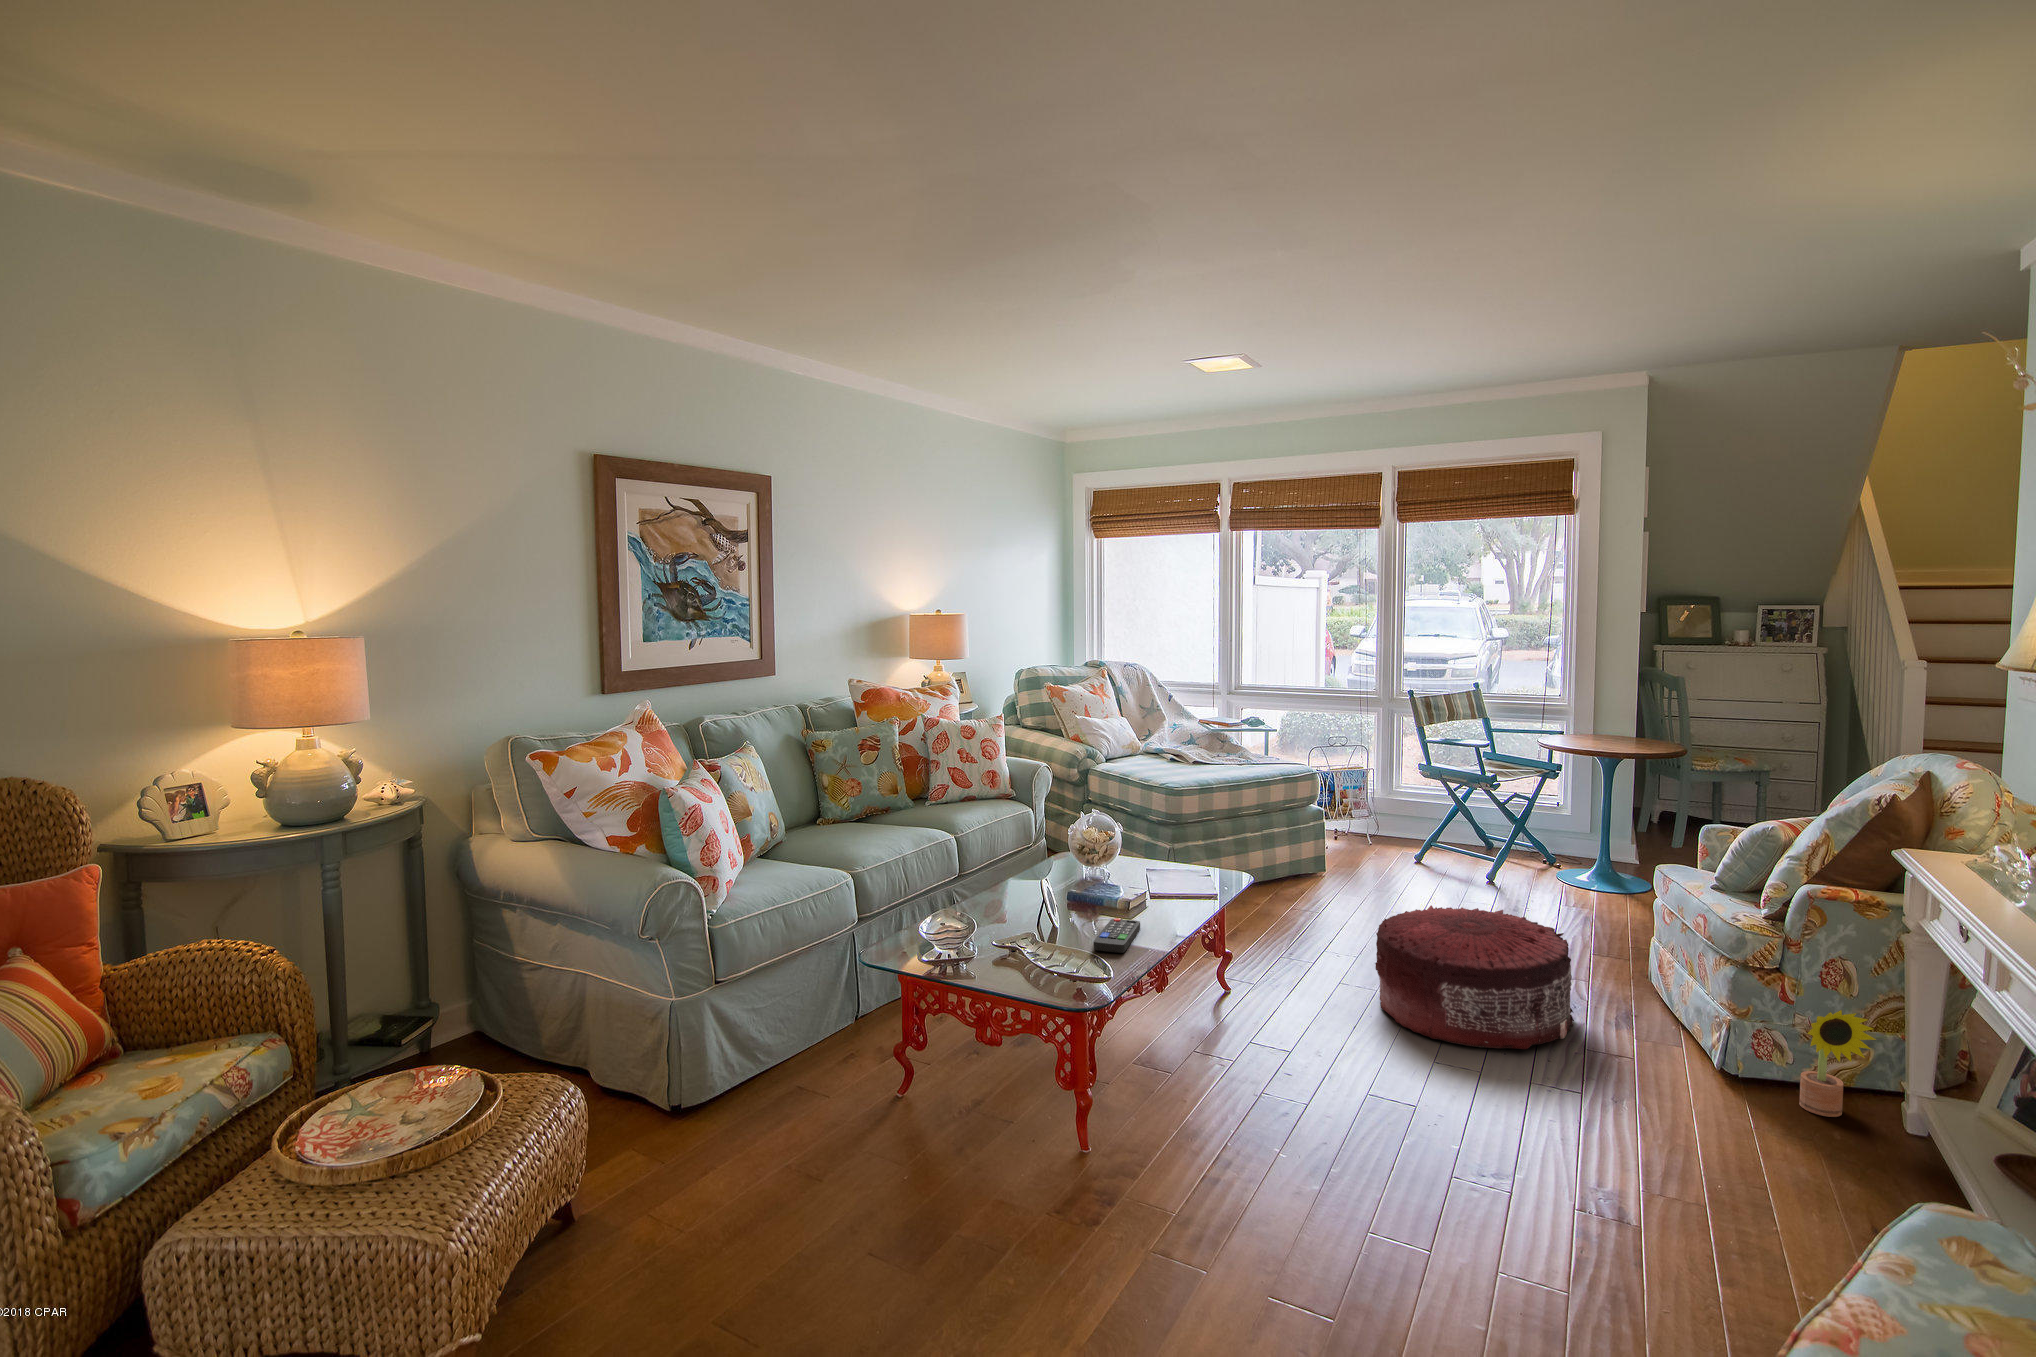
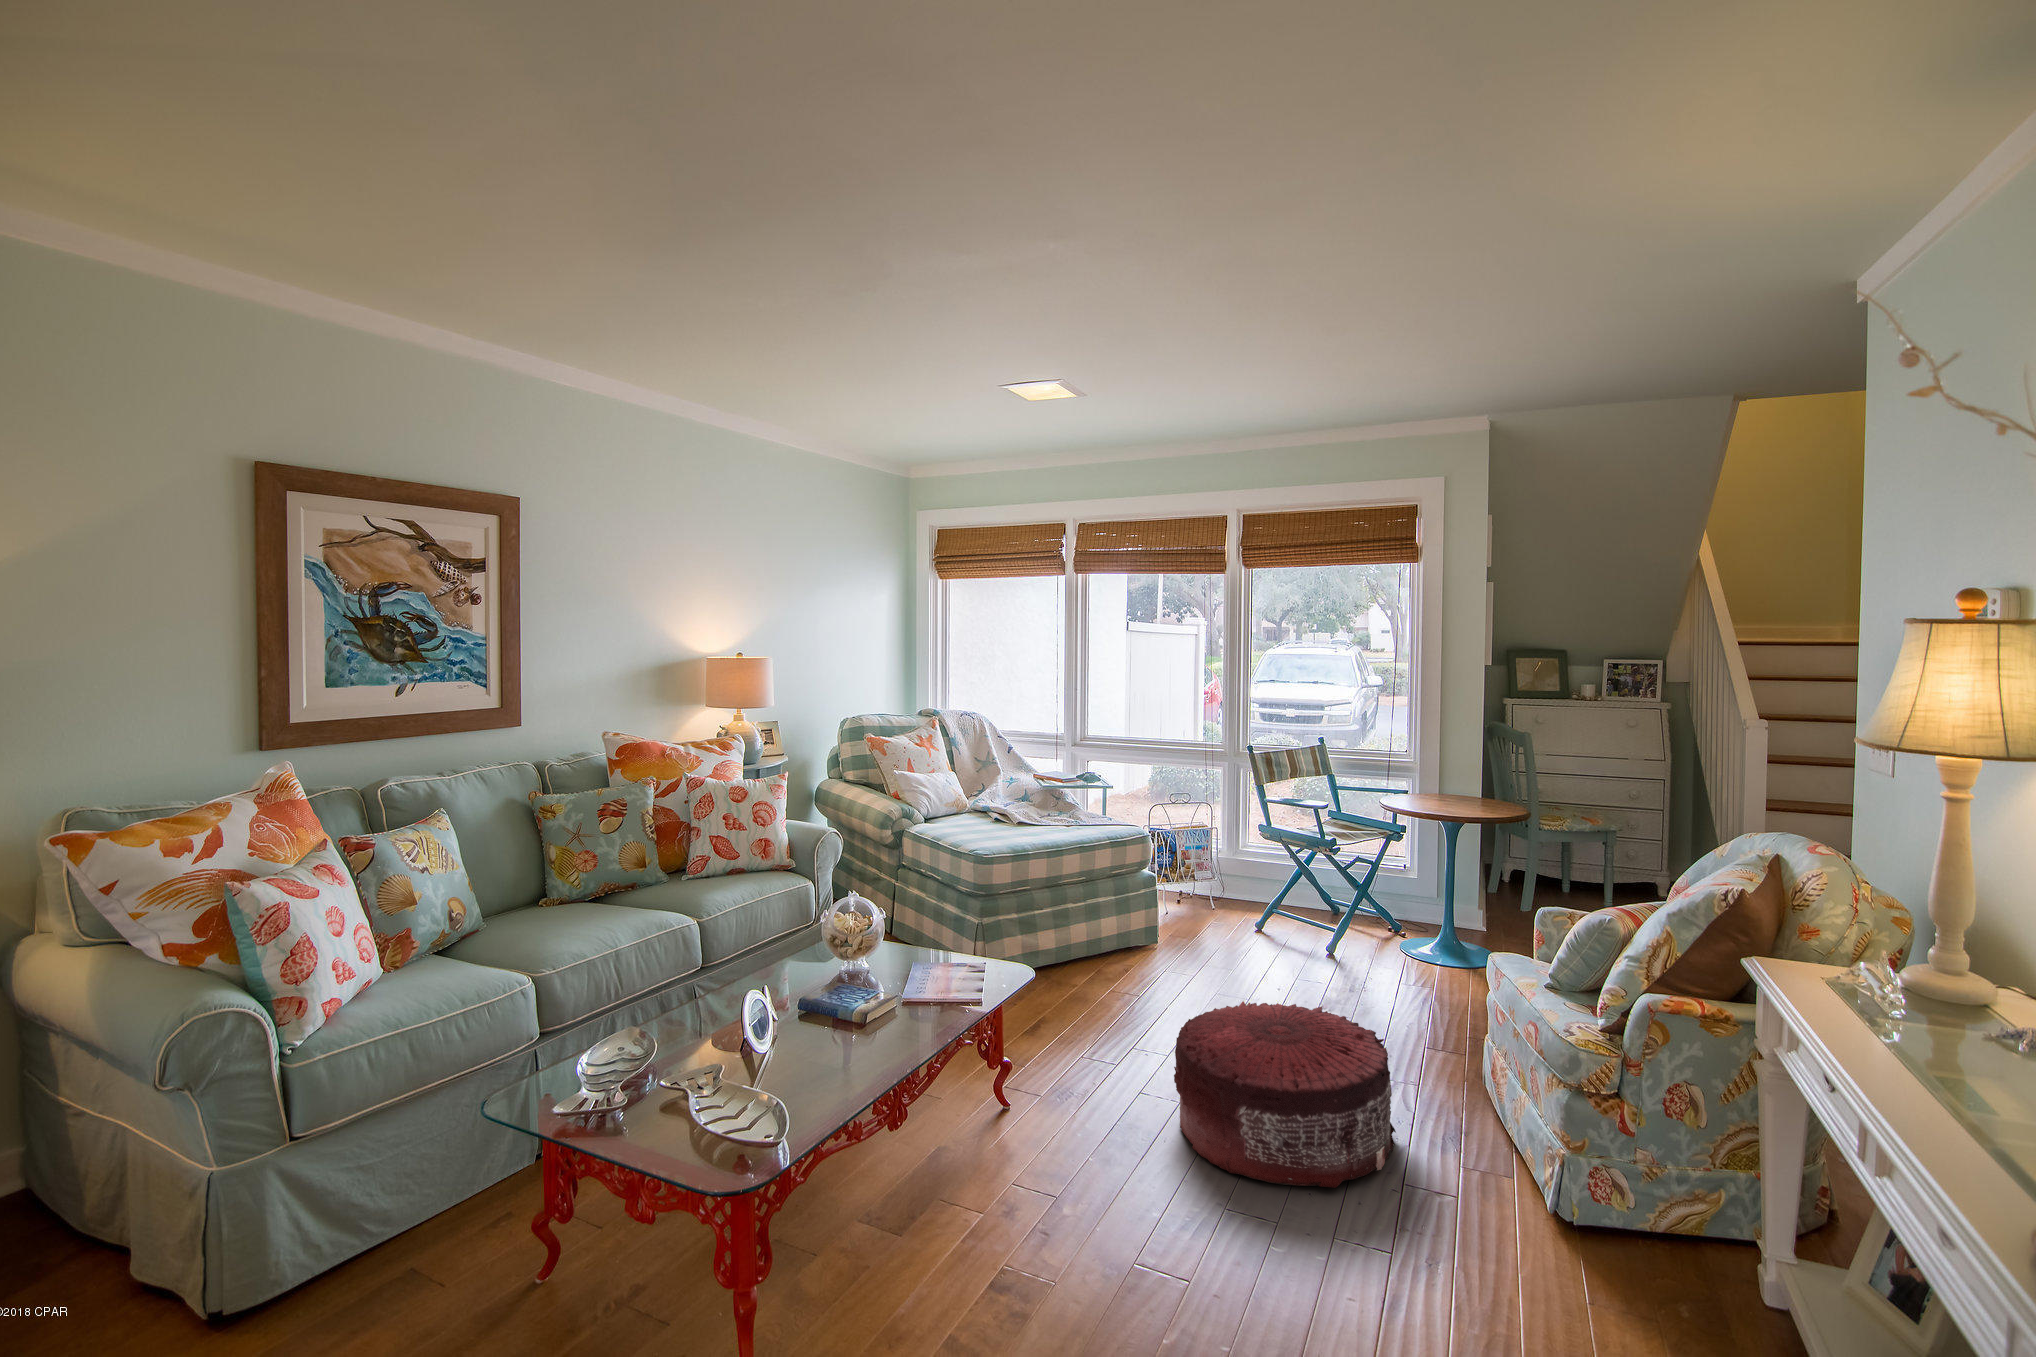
remote control: present [1094,918,1140,953] -> none [803,1036,876,1088]
decorative plant: present [1799,1010,1876,1117] -> none [1642,1152,1727,1280]

